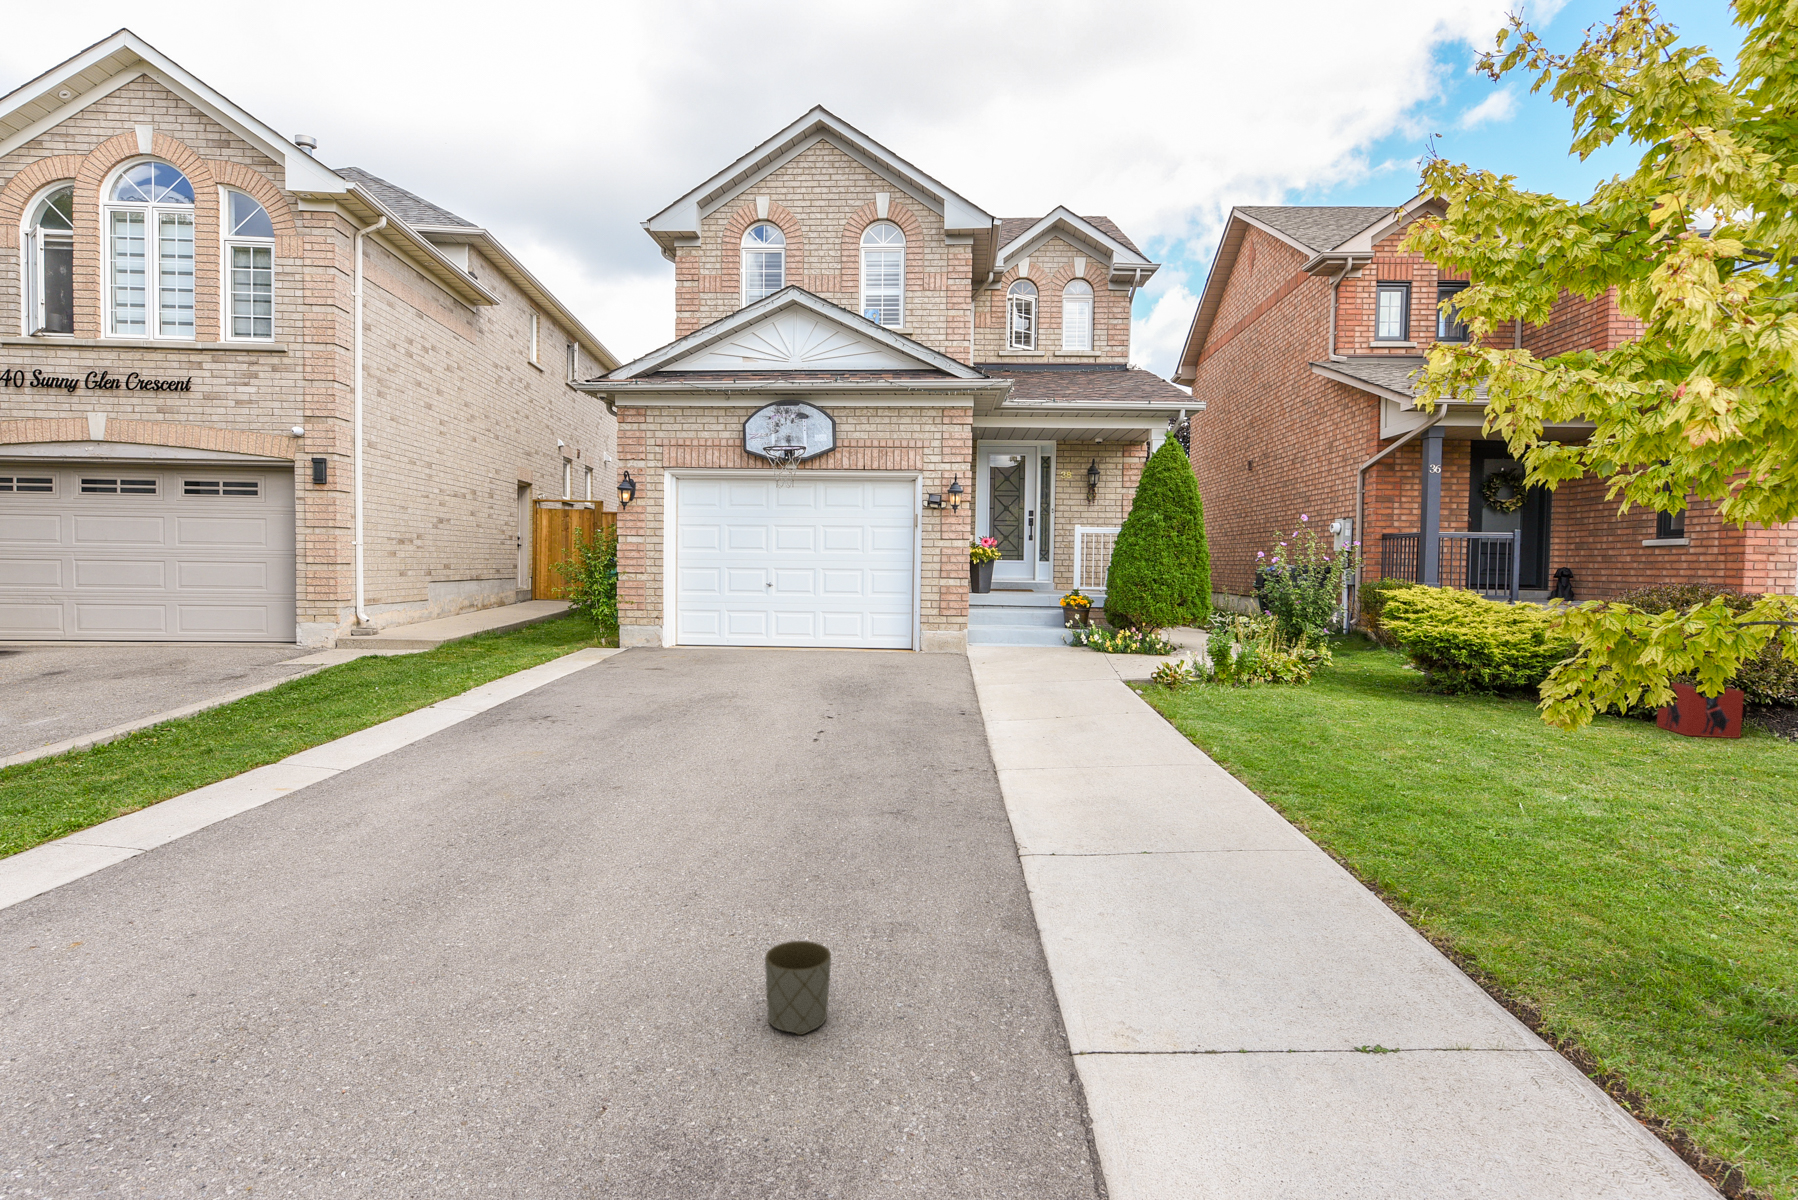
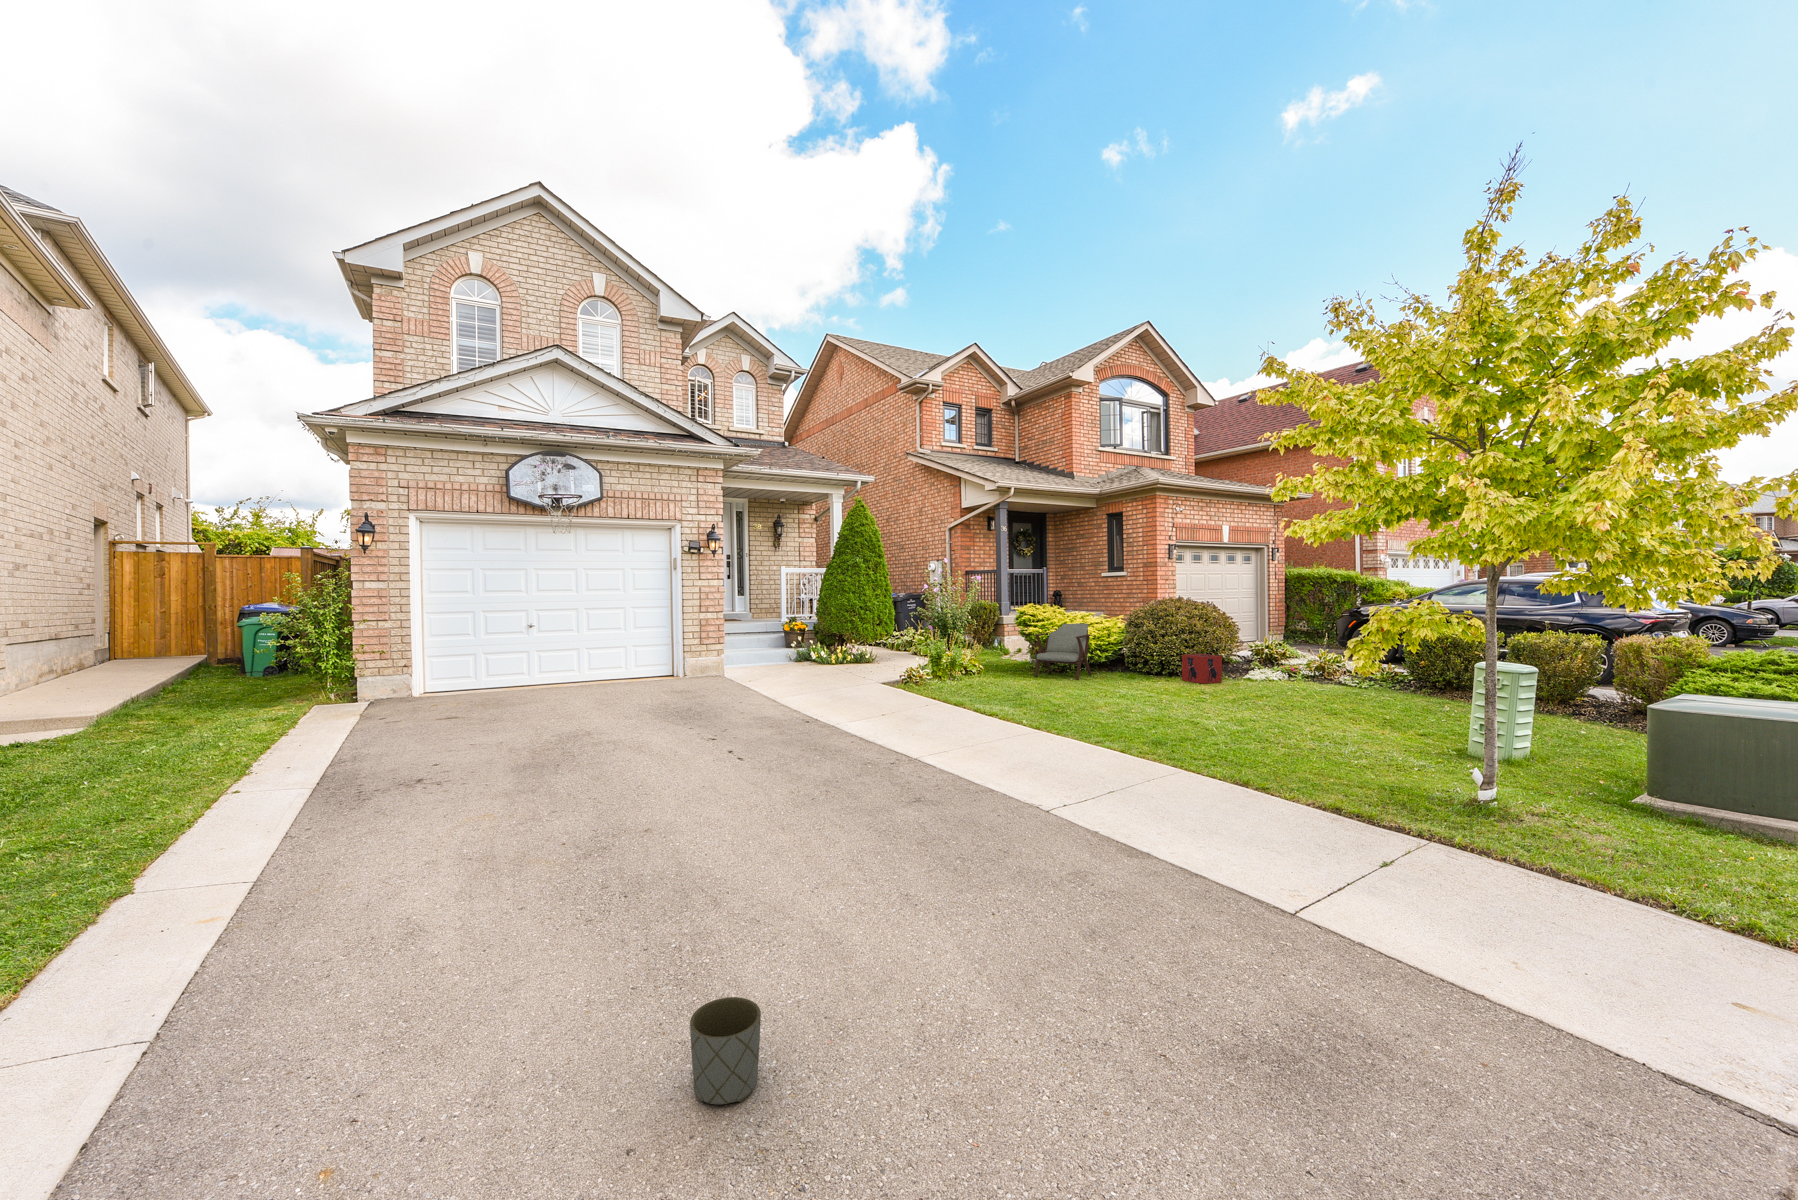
lounge chair: none [1381,613,1490,706] -> present [1034,624,1092,680]
planter: present [765,941,831,1035] -> present [690,997,761,1104]

